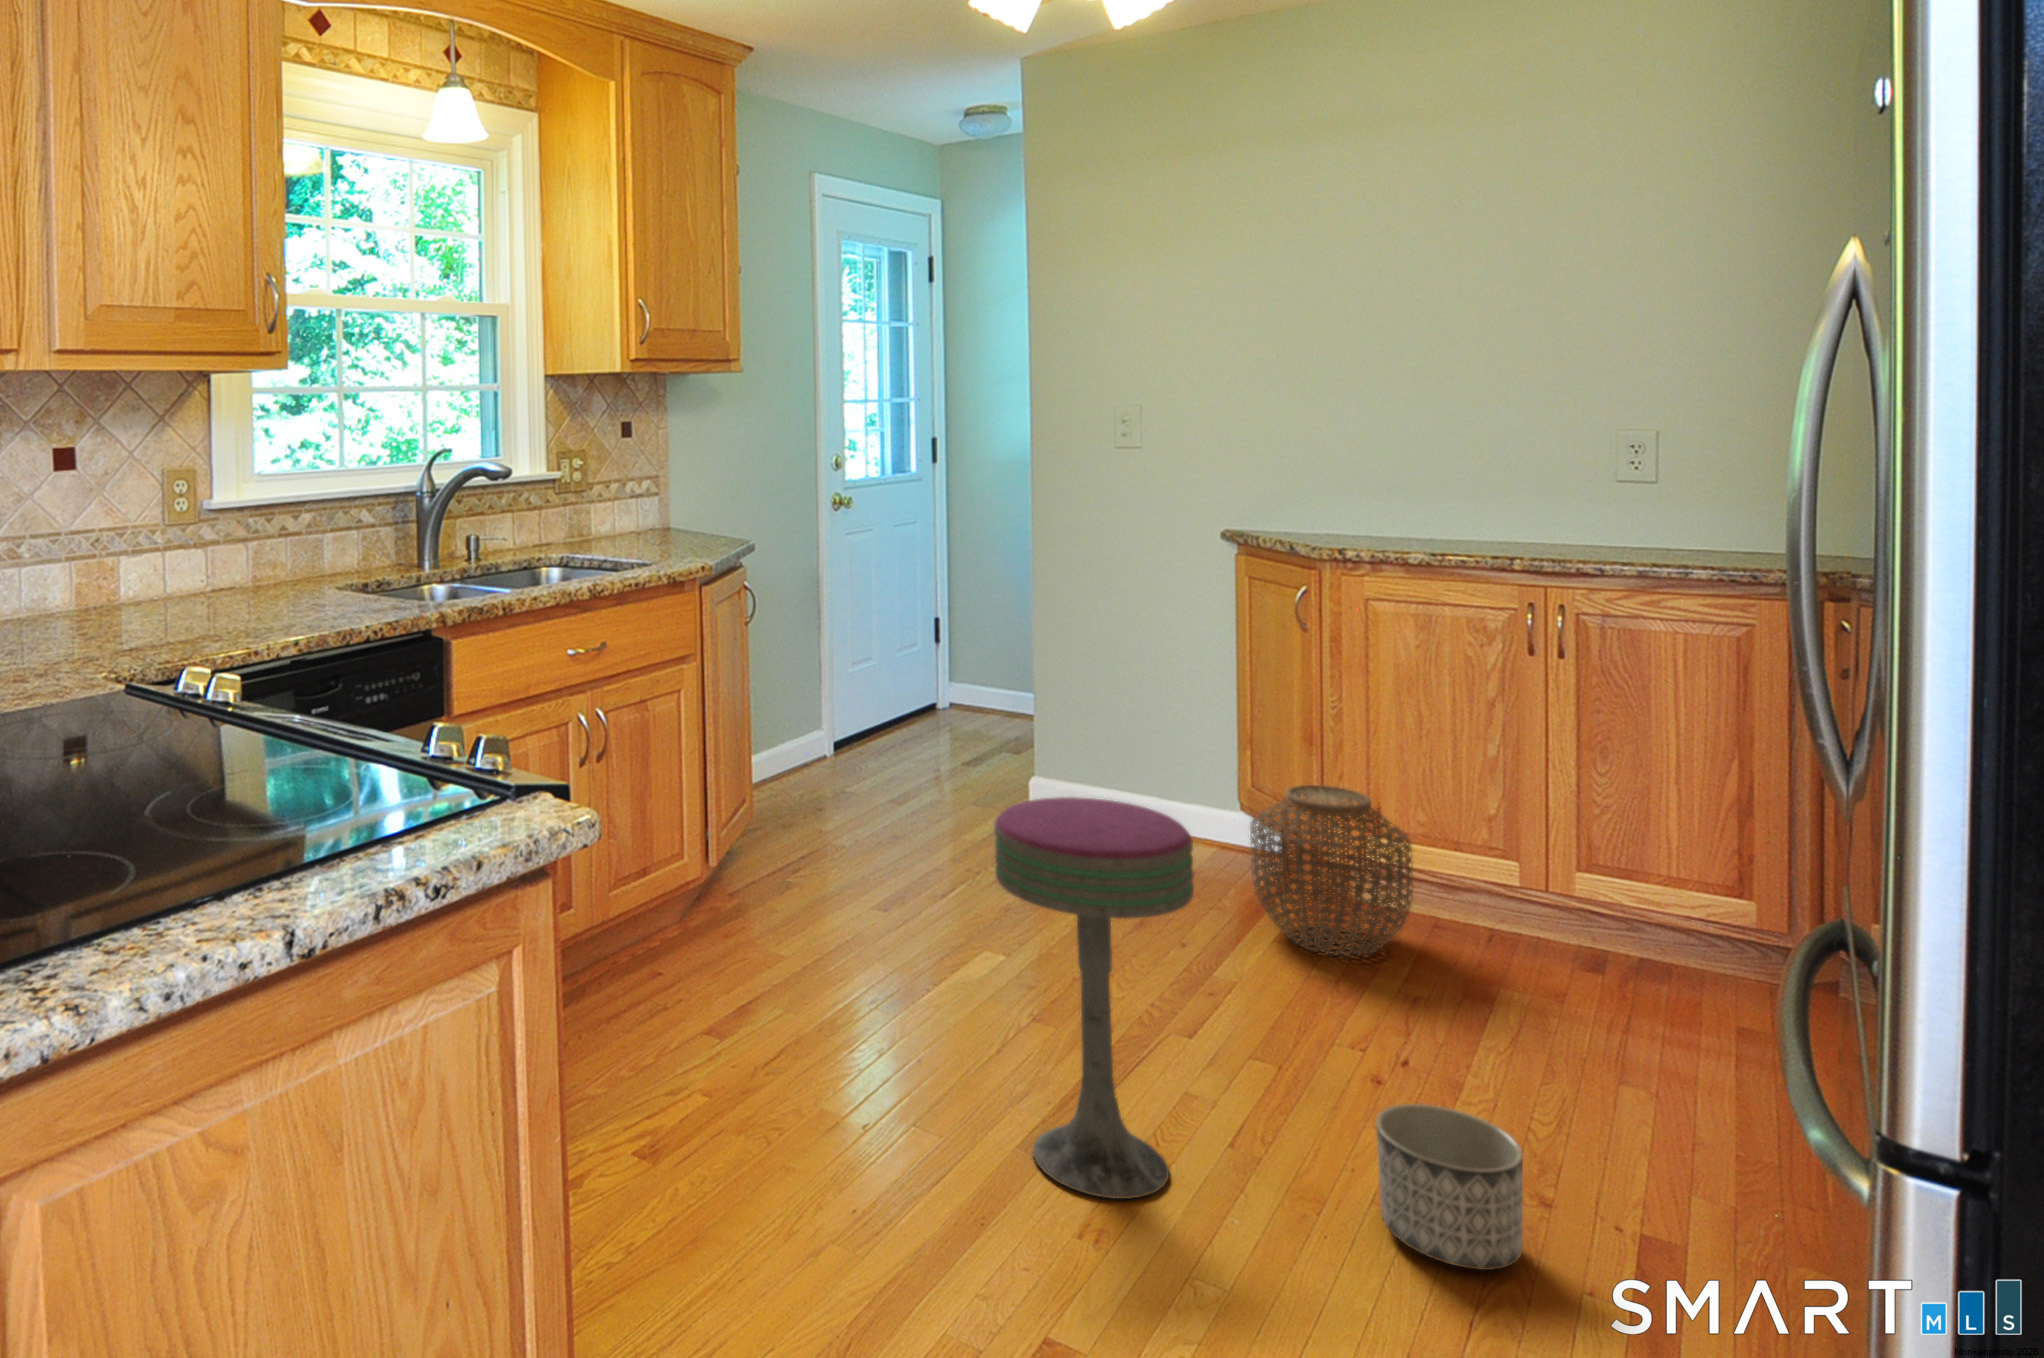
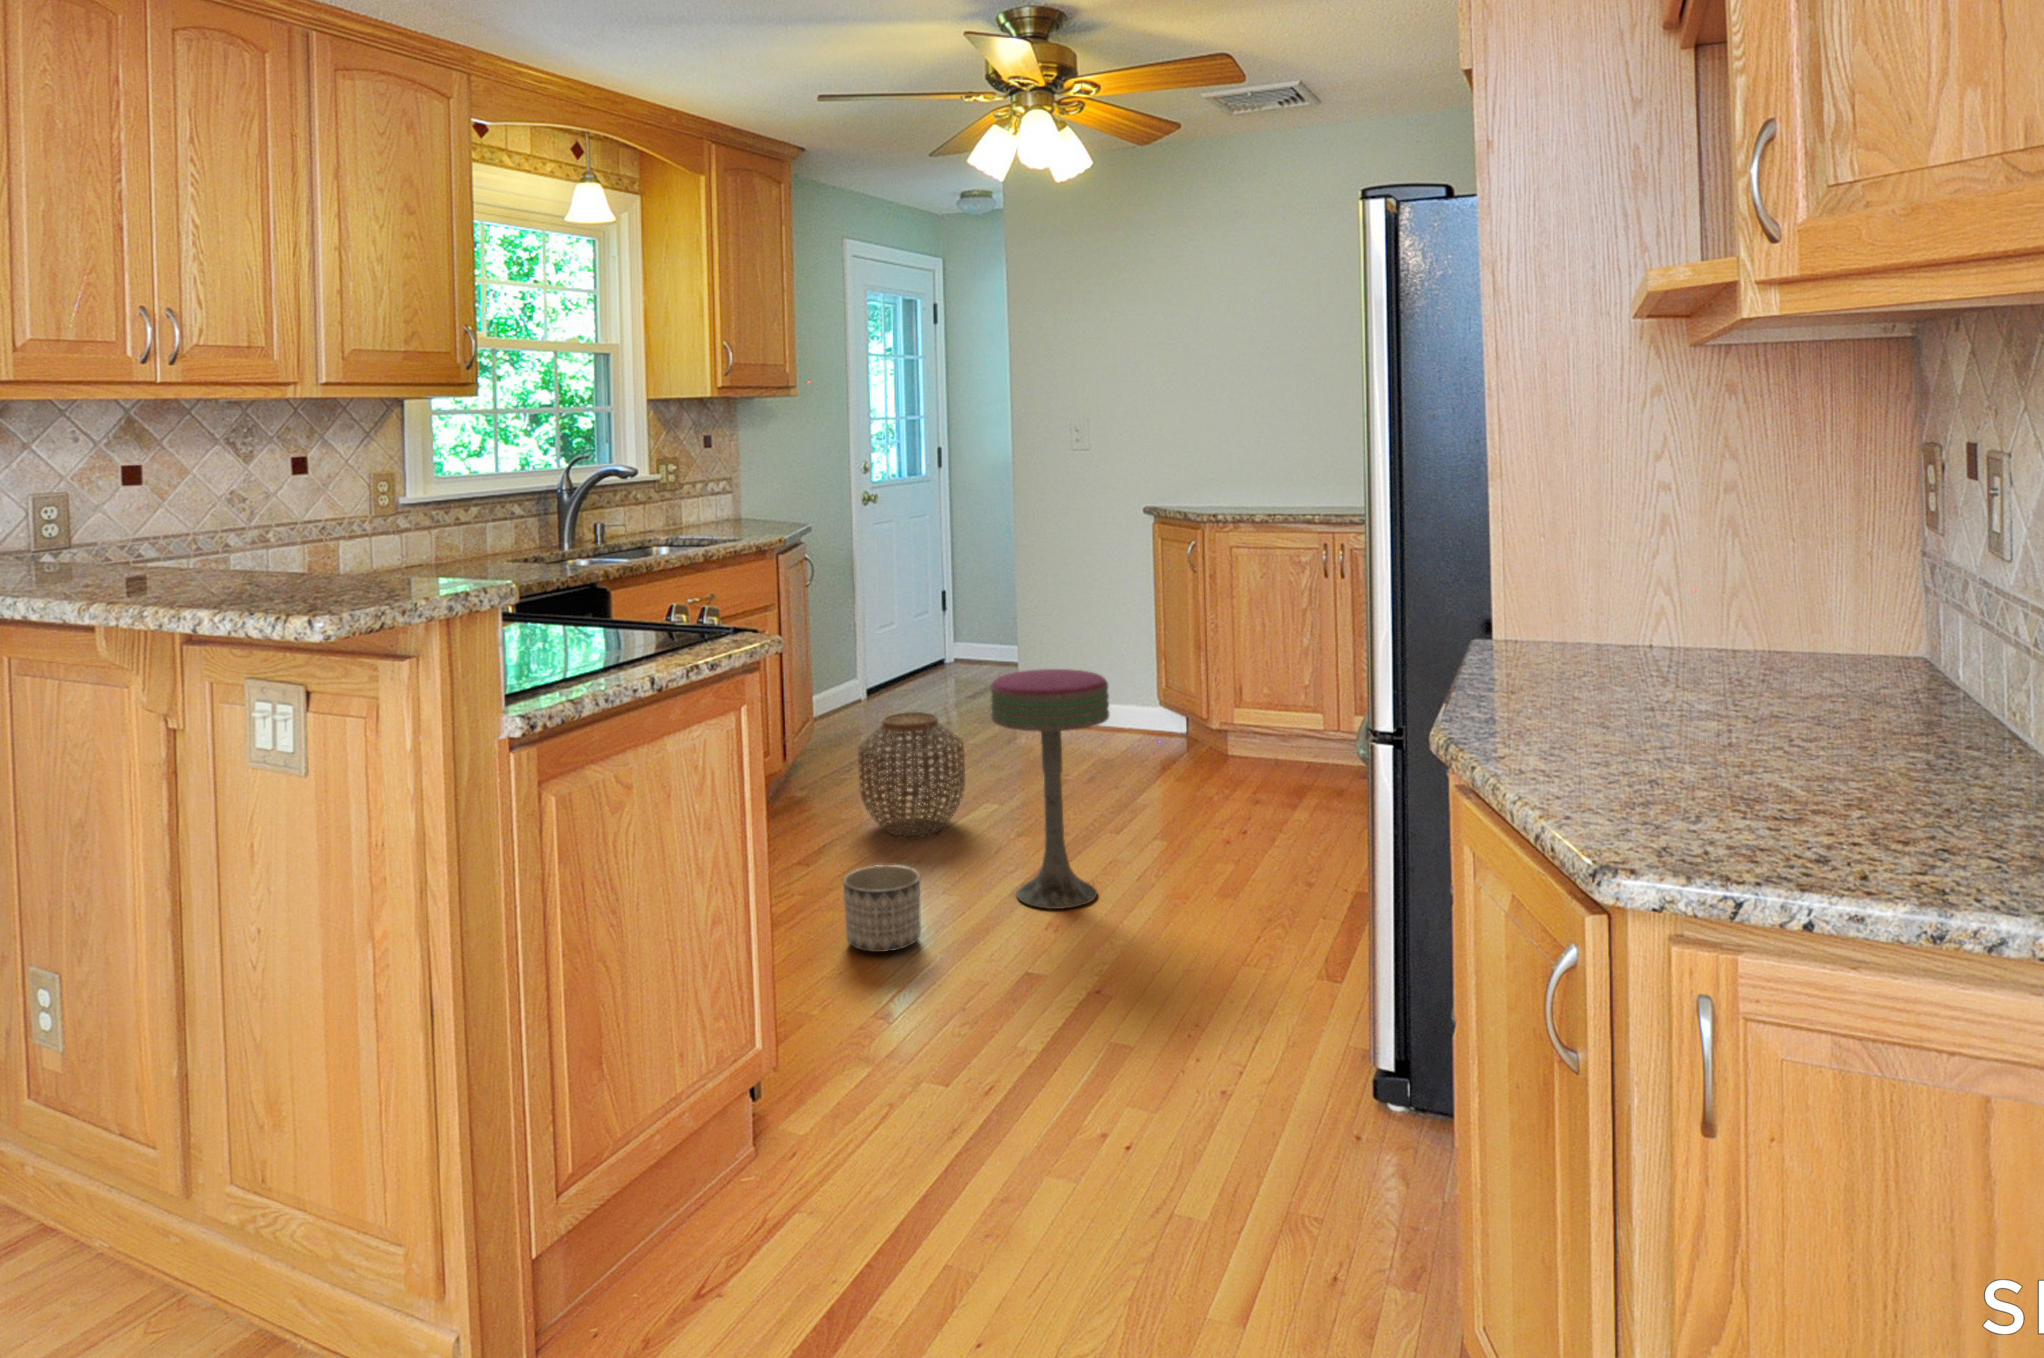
woven basket: present [1251,785,1413,957] -> present [858,712,965,836]
planter: present [1376,1104,1523,1270] -> present [843,865,921,952]

